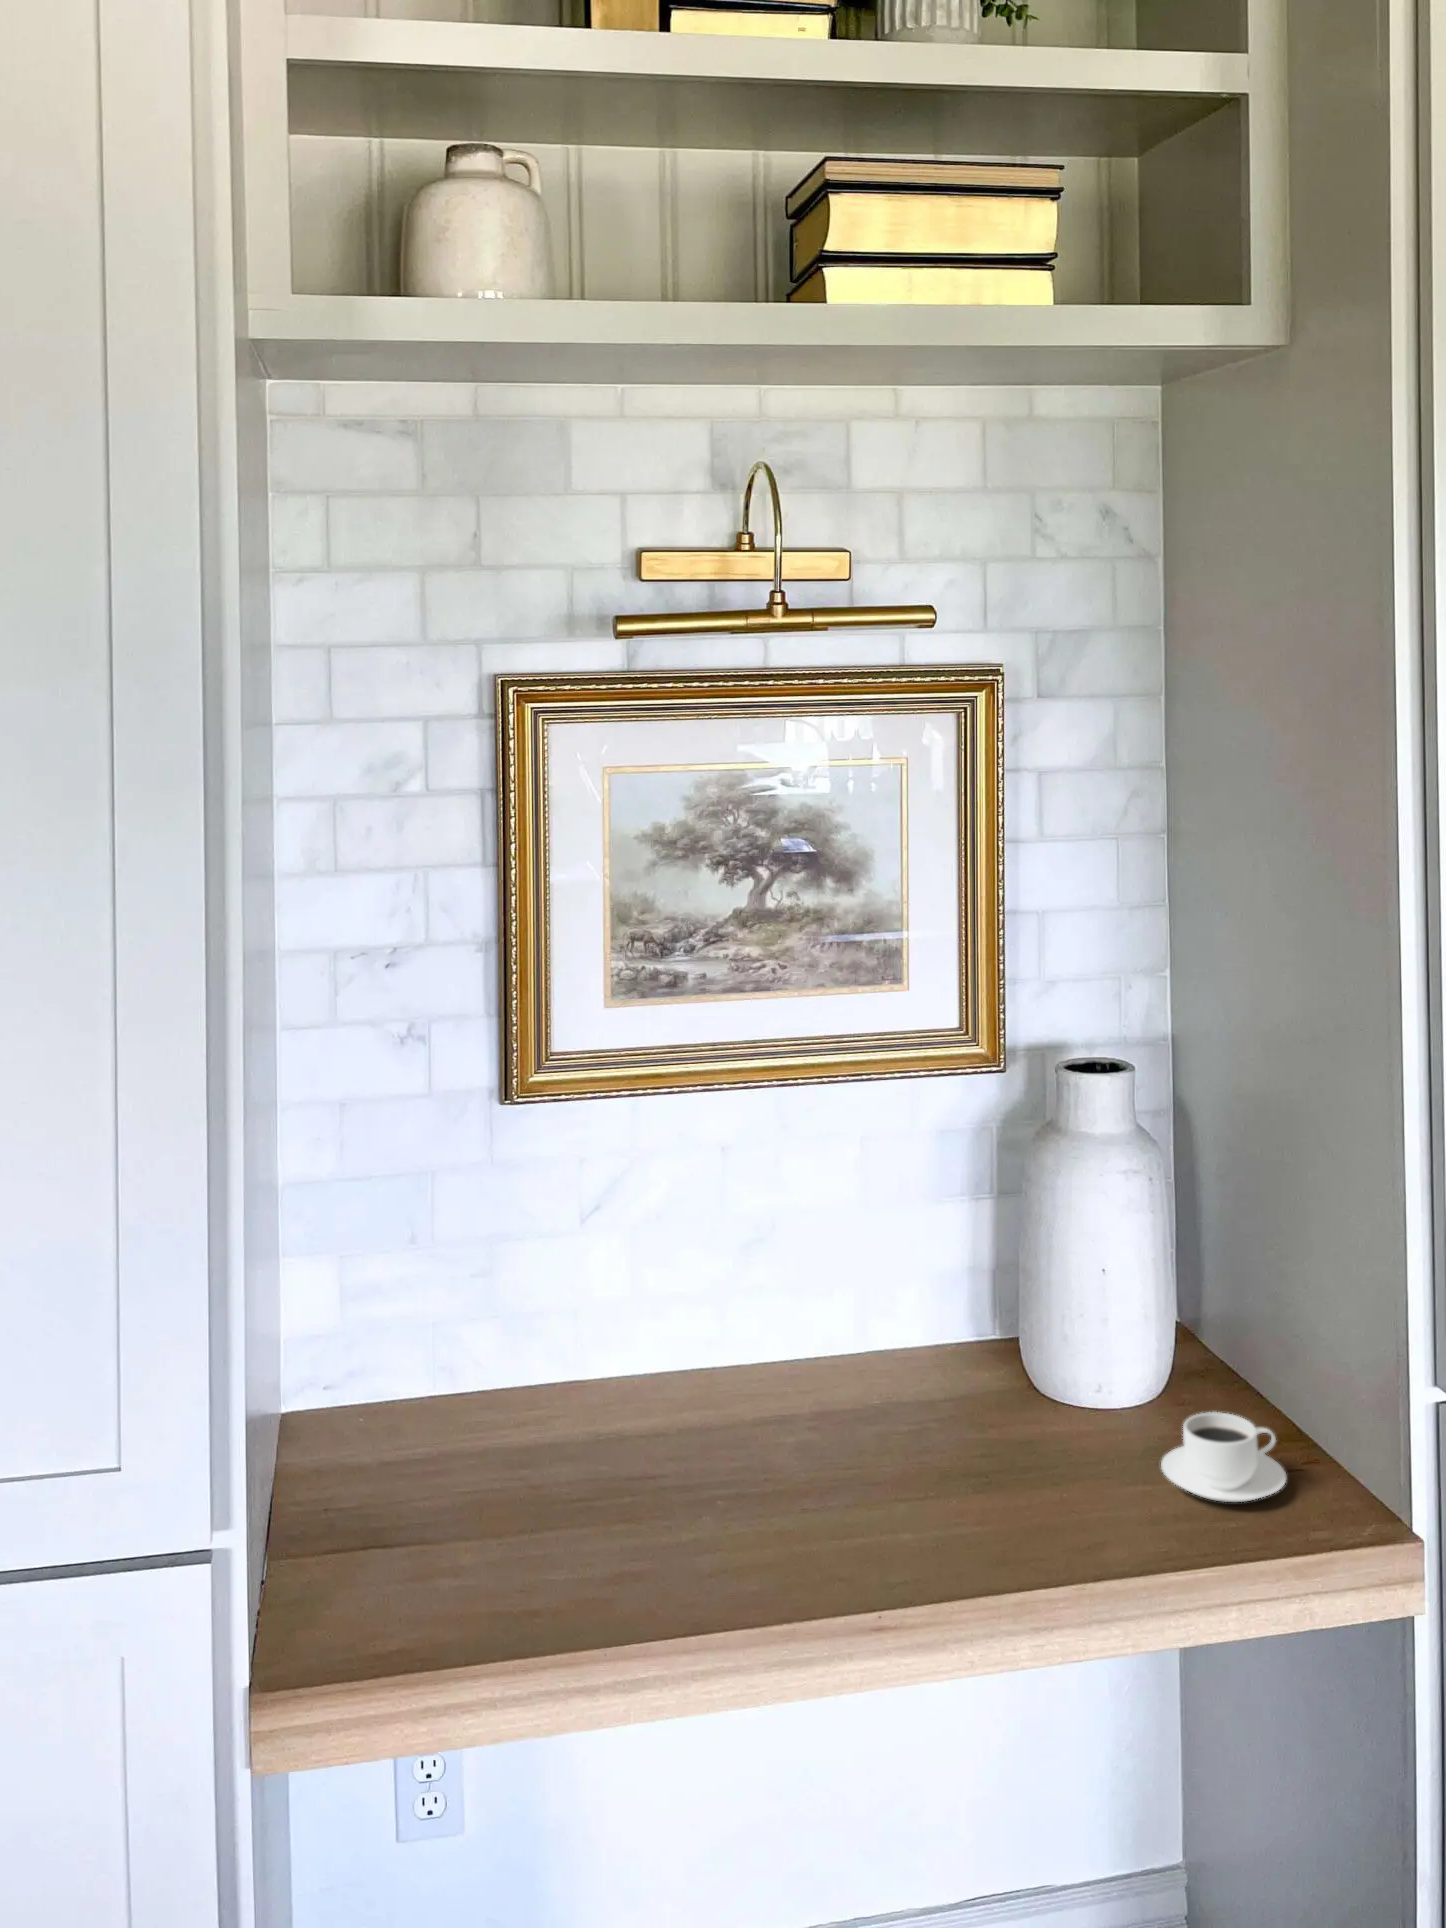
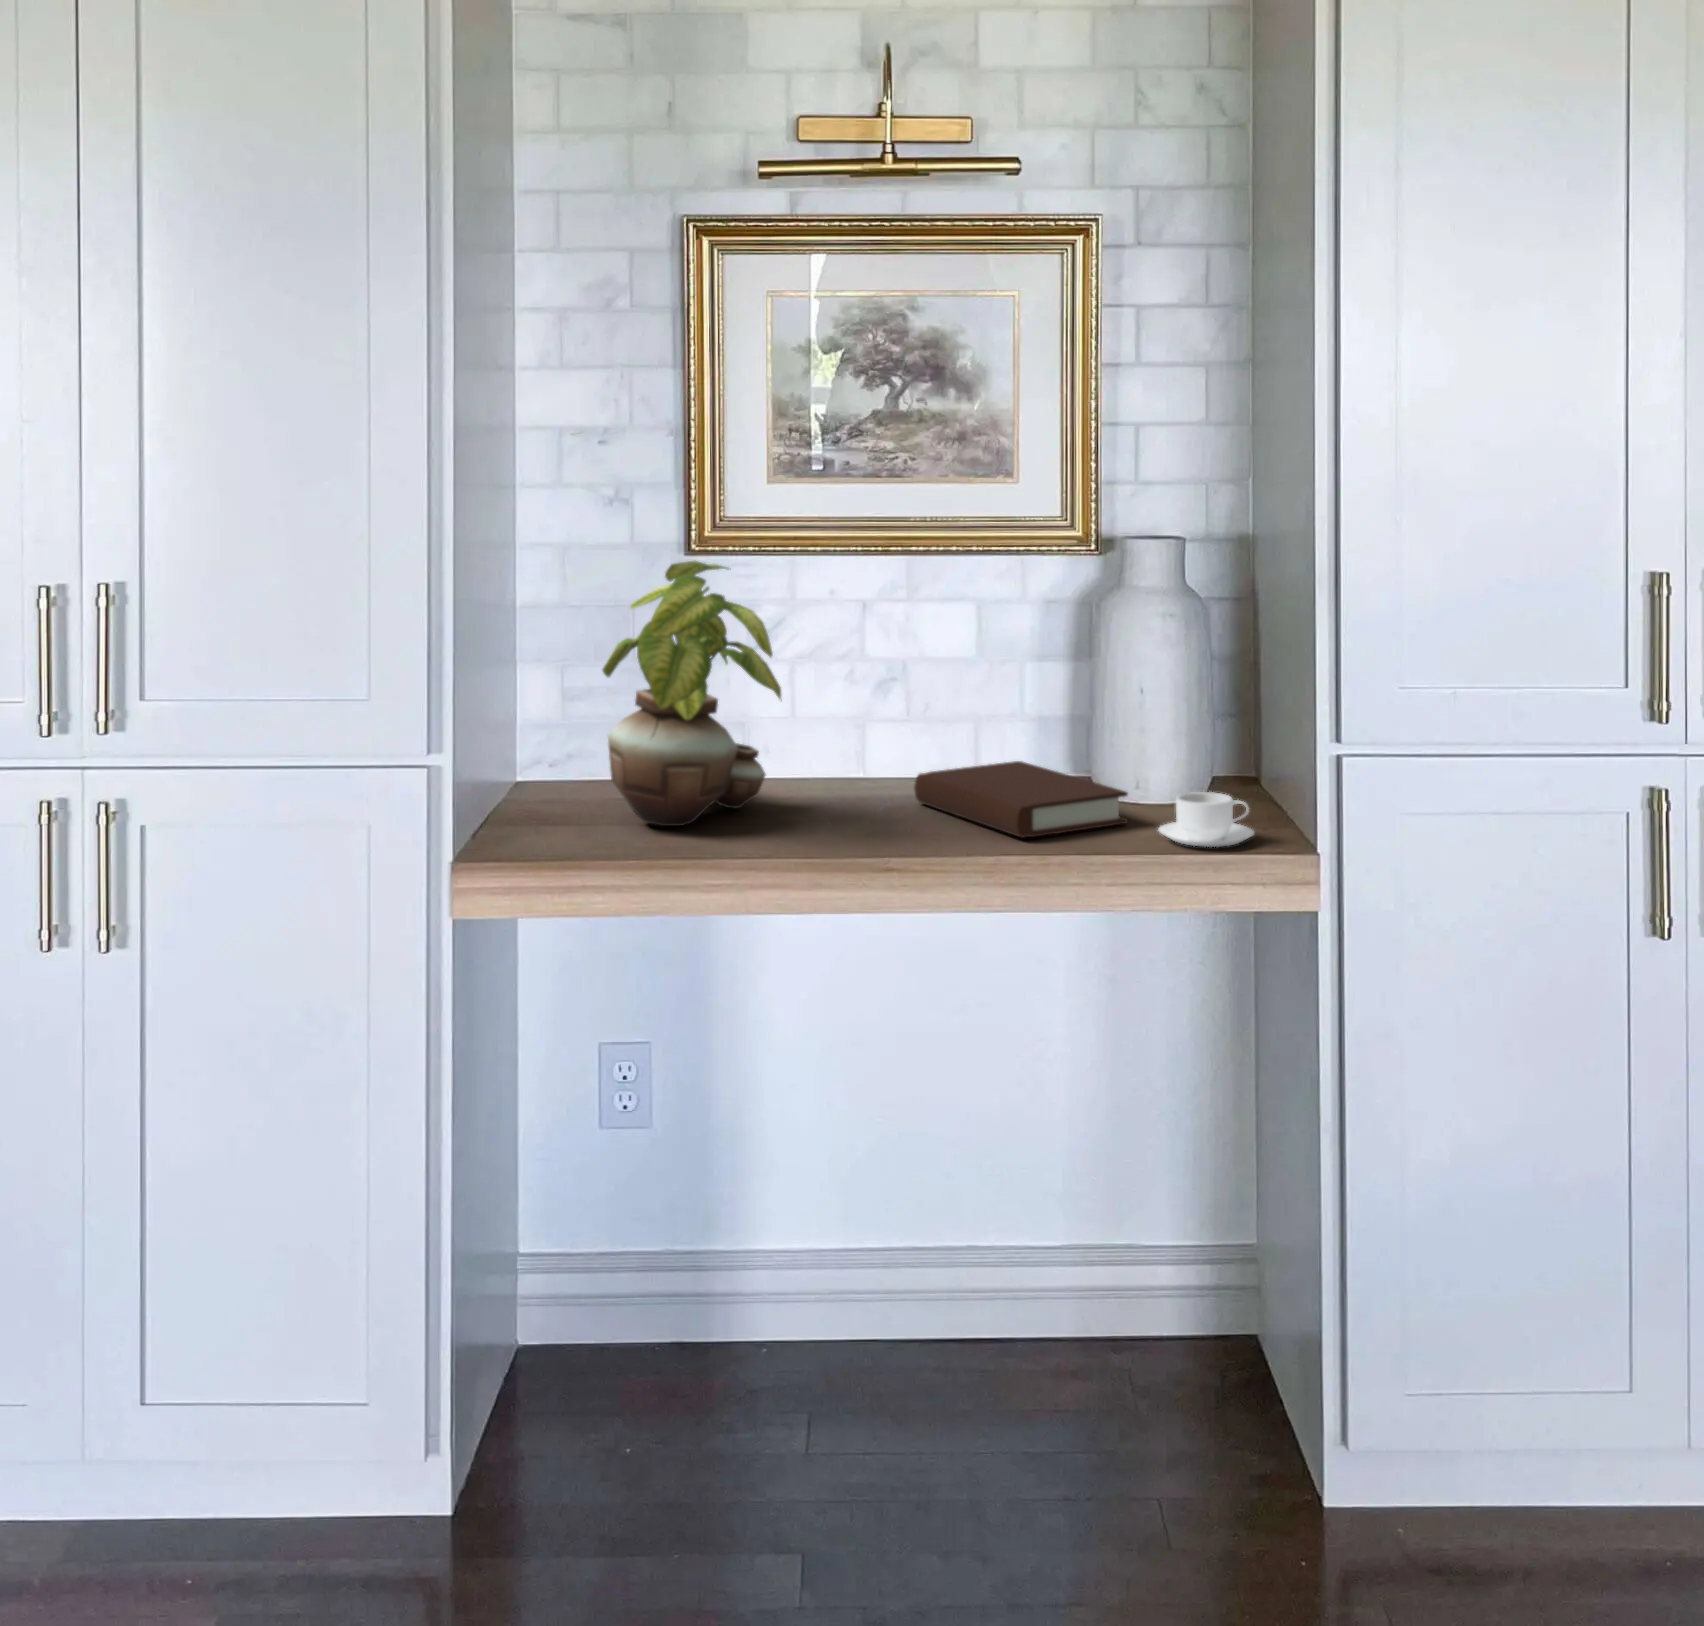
potted plant: none [414,1150,678,1524] -> present [603,560,781,826]
book: none [817,1343,1107,1506] -> present [914,761,1128,838]

